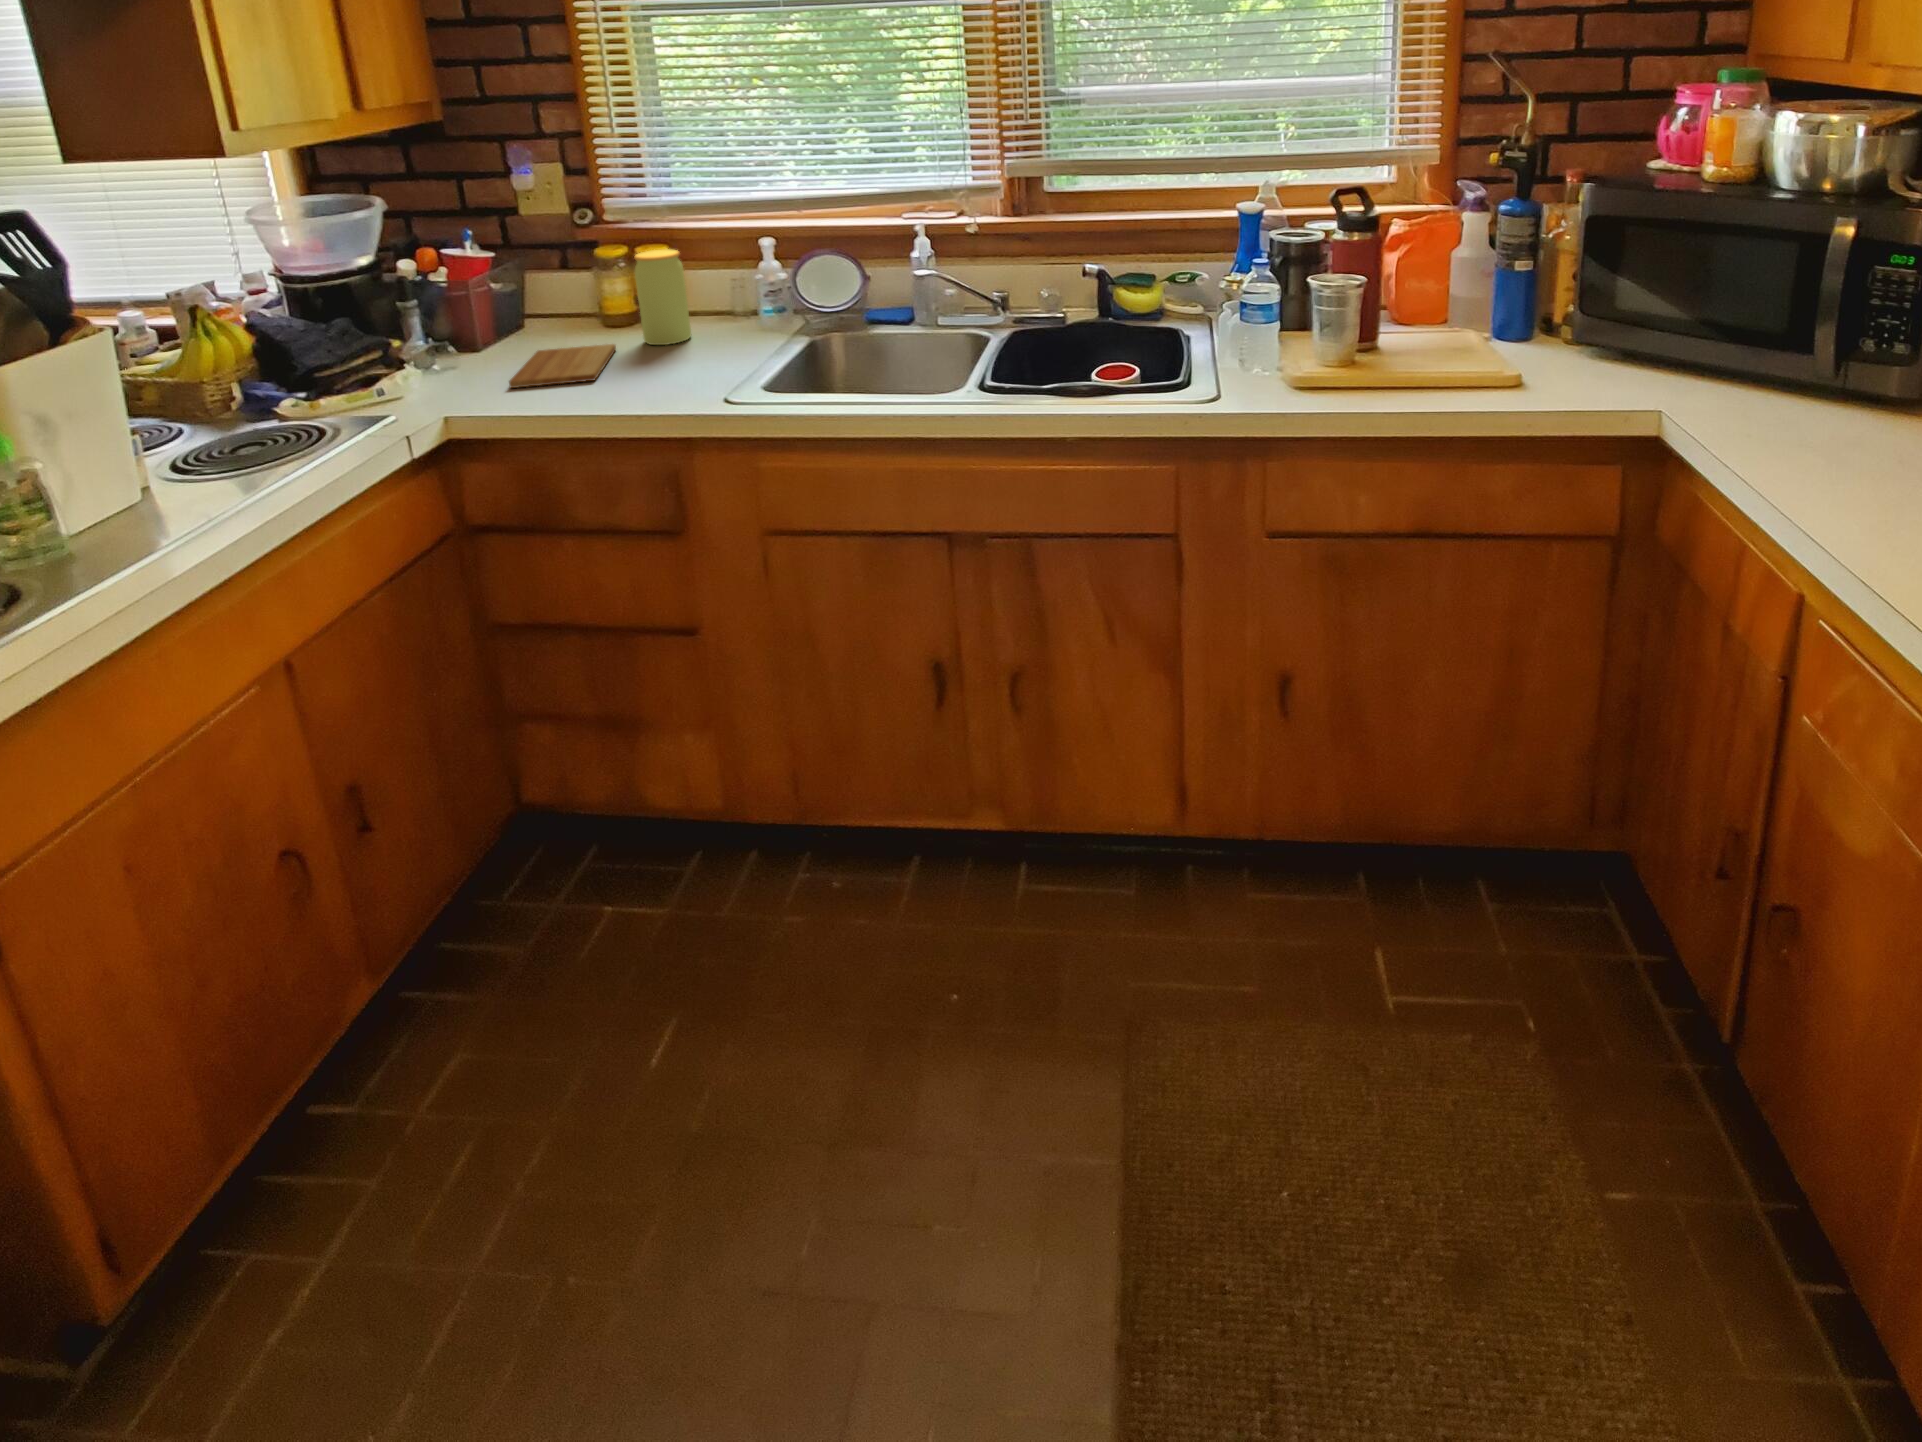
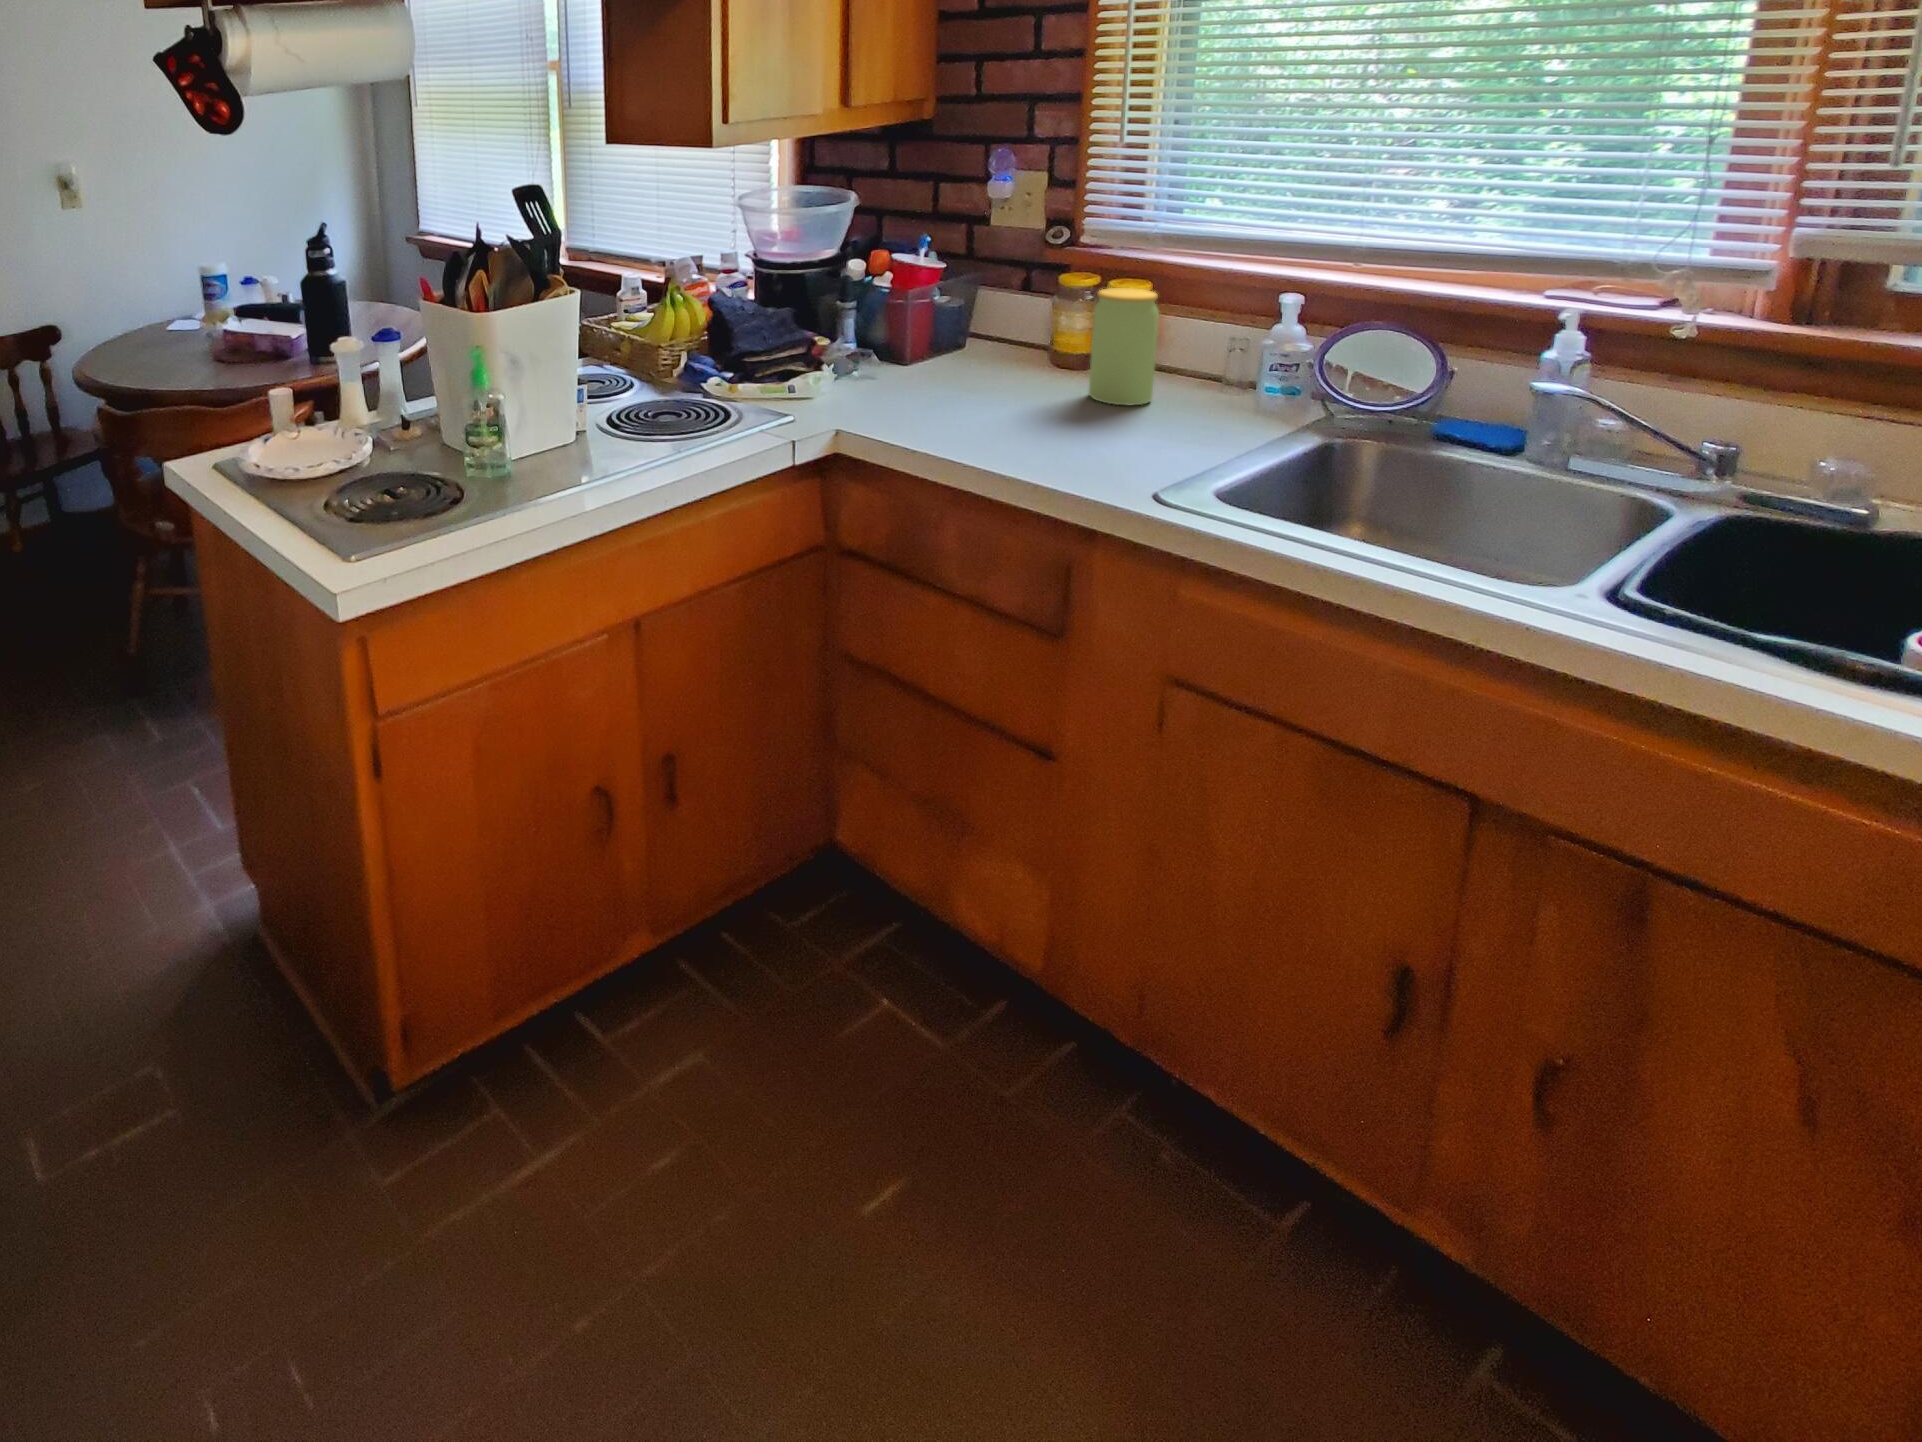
cutting board: present [509,344,616,388] -> none [917,378,1051,428]

